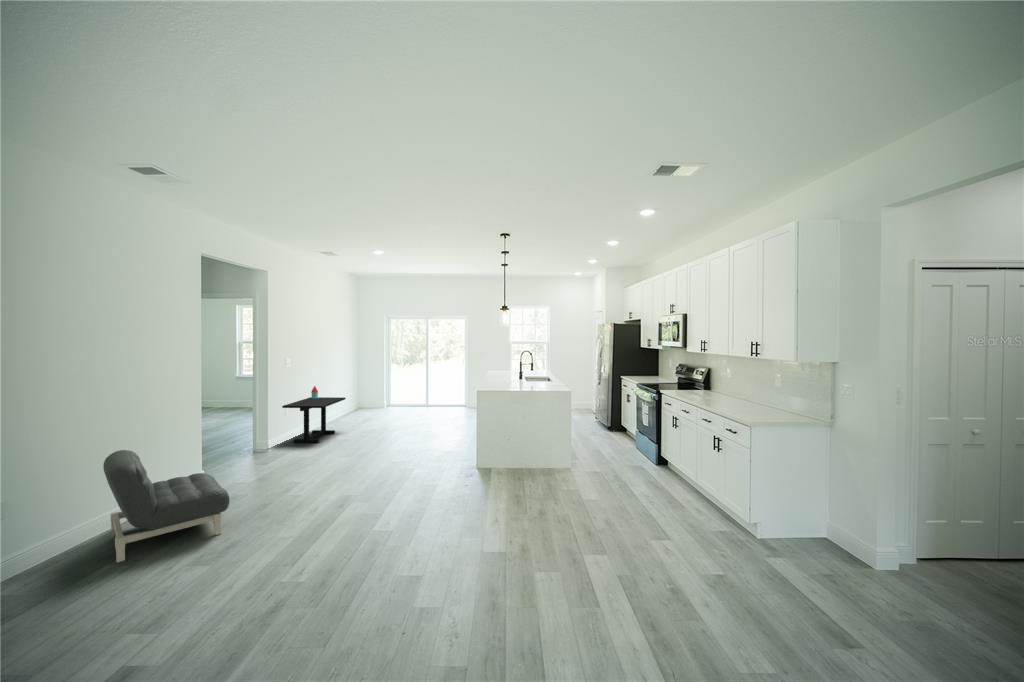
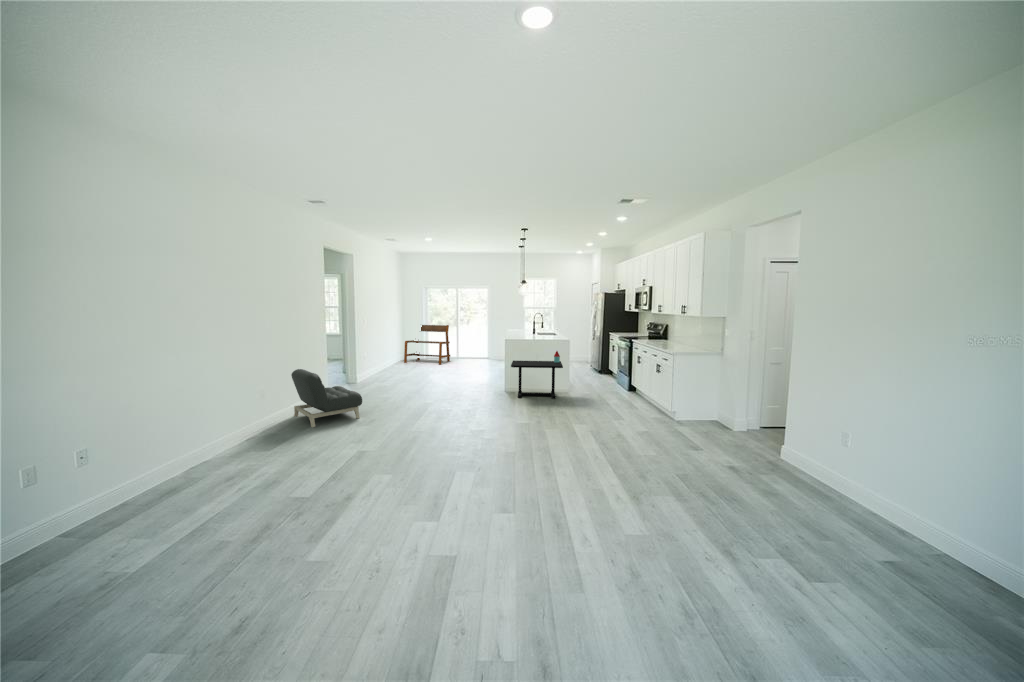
bench: none [353,364,414,417] -> present [404,325,450,365]
side table: present [282,386,346,443] -> present [511,351,563,399]

